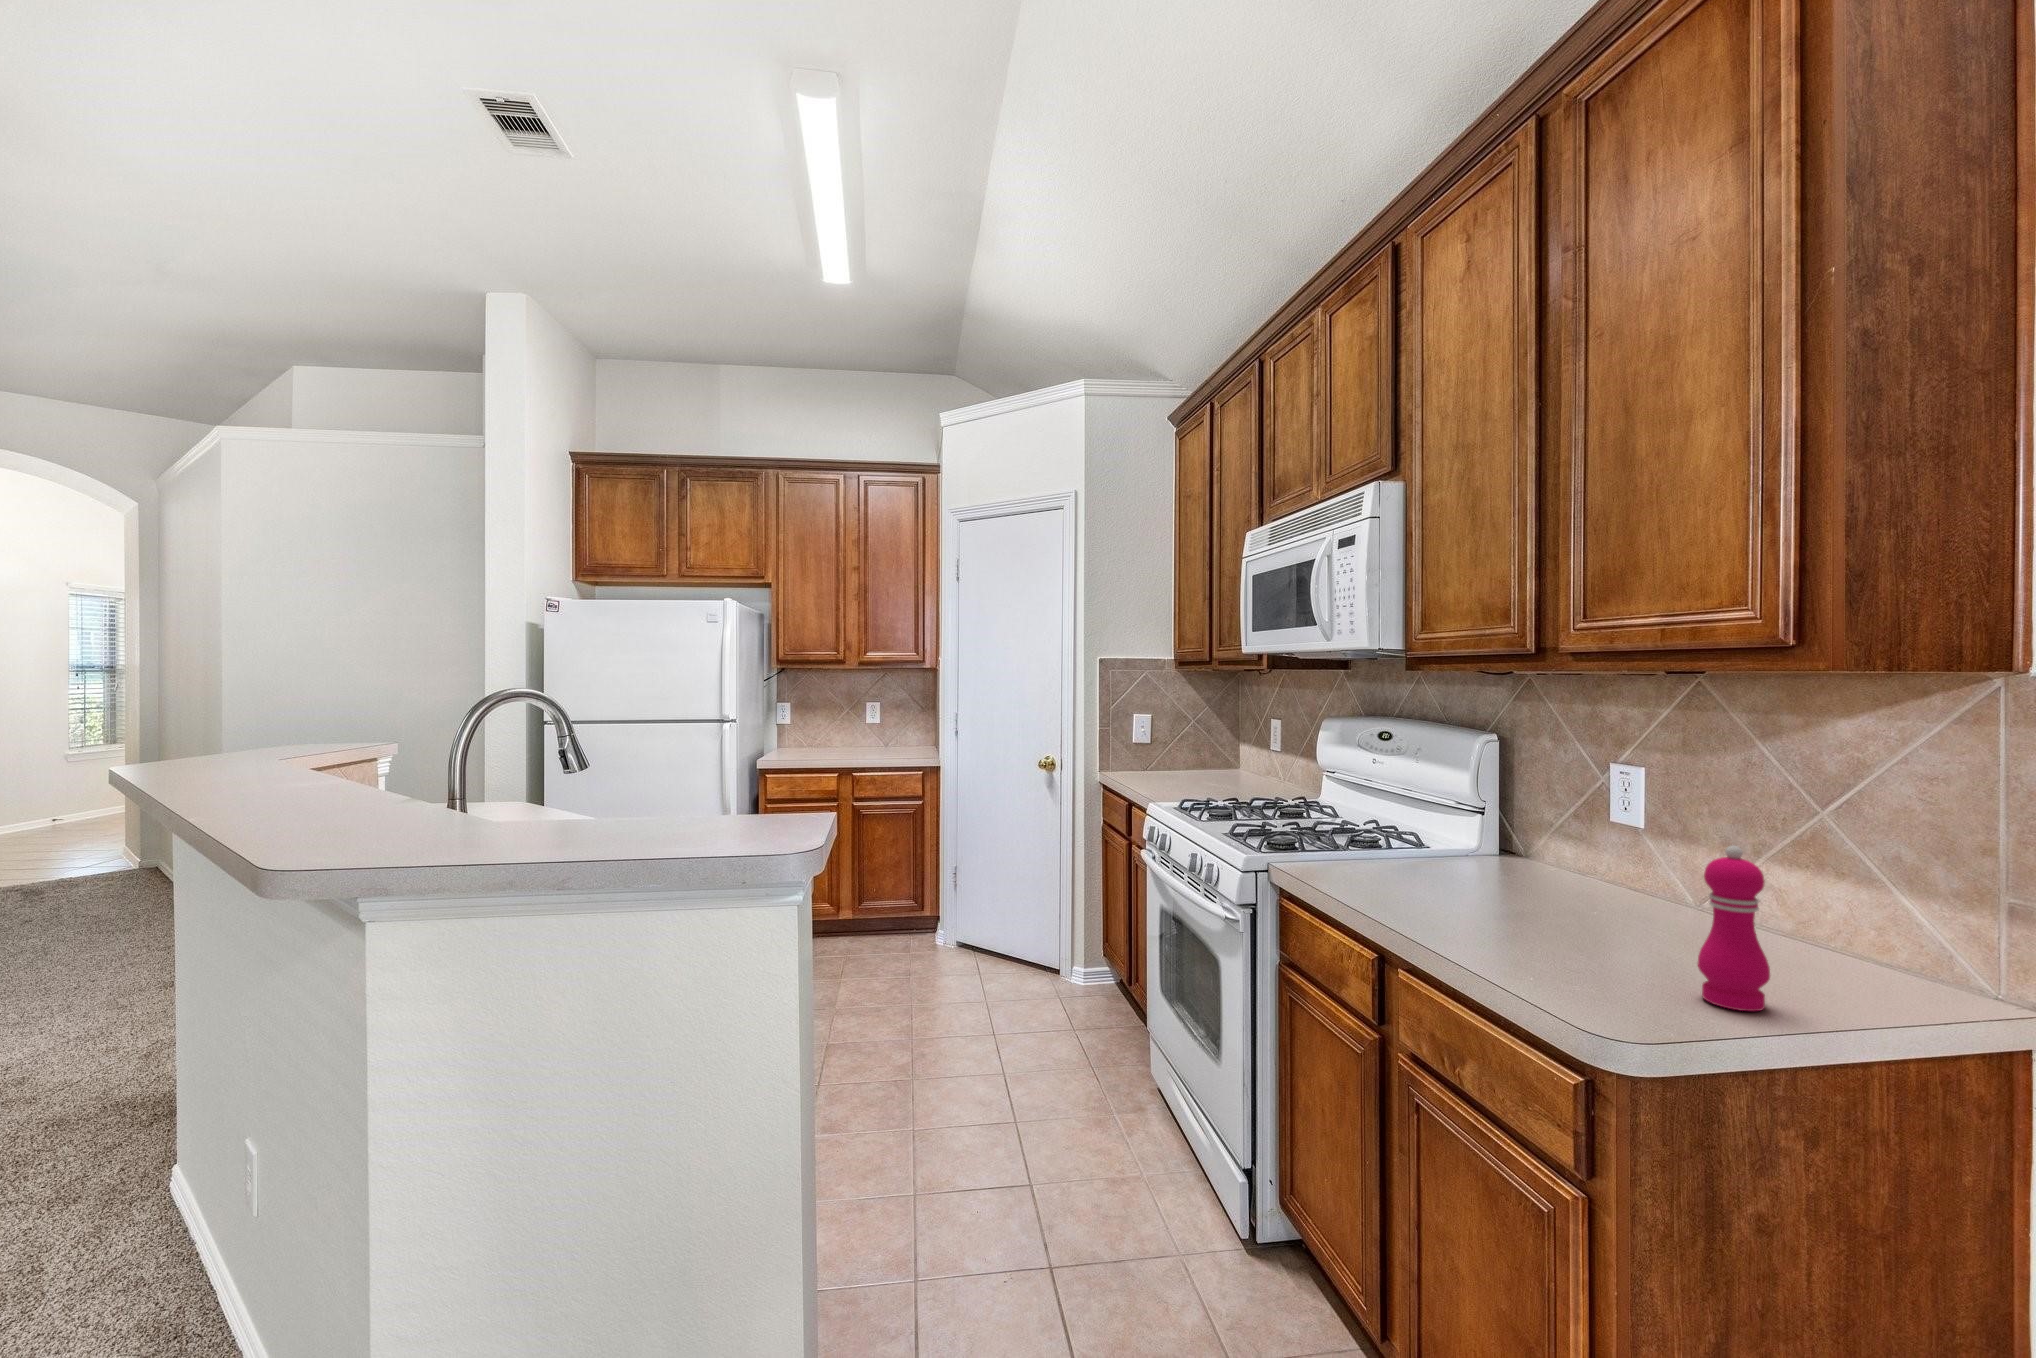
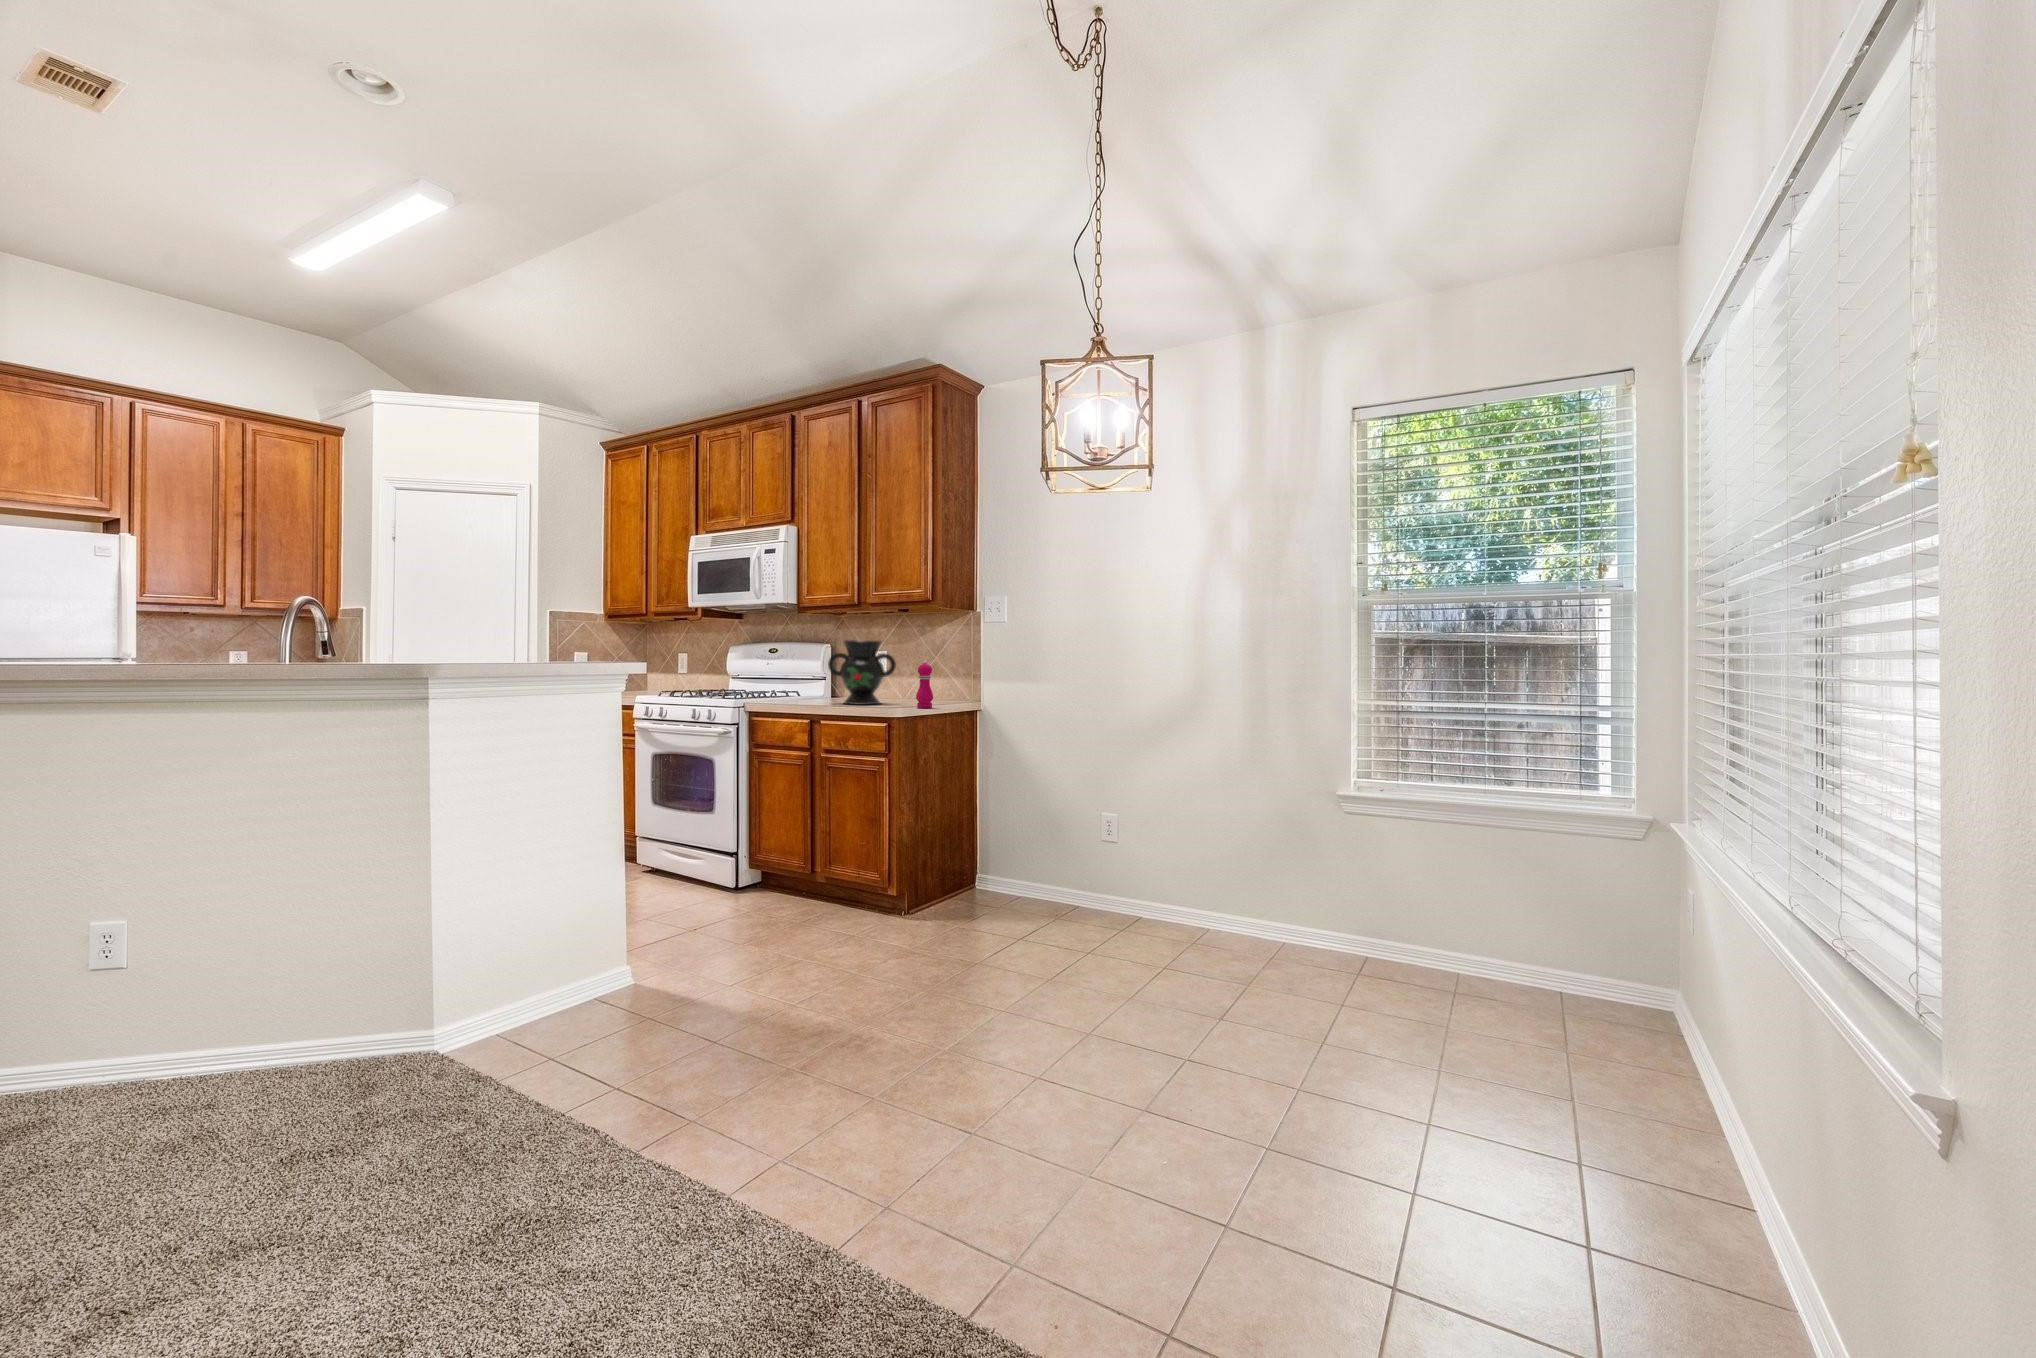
decorative vase: none [1442,747,1646,934] -> present [828,640,896,705]

